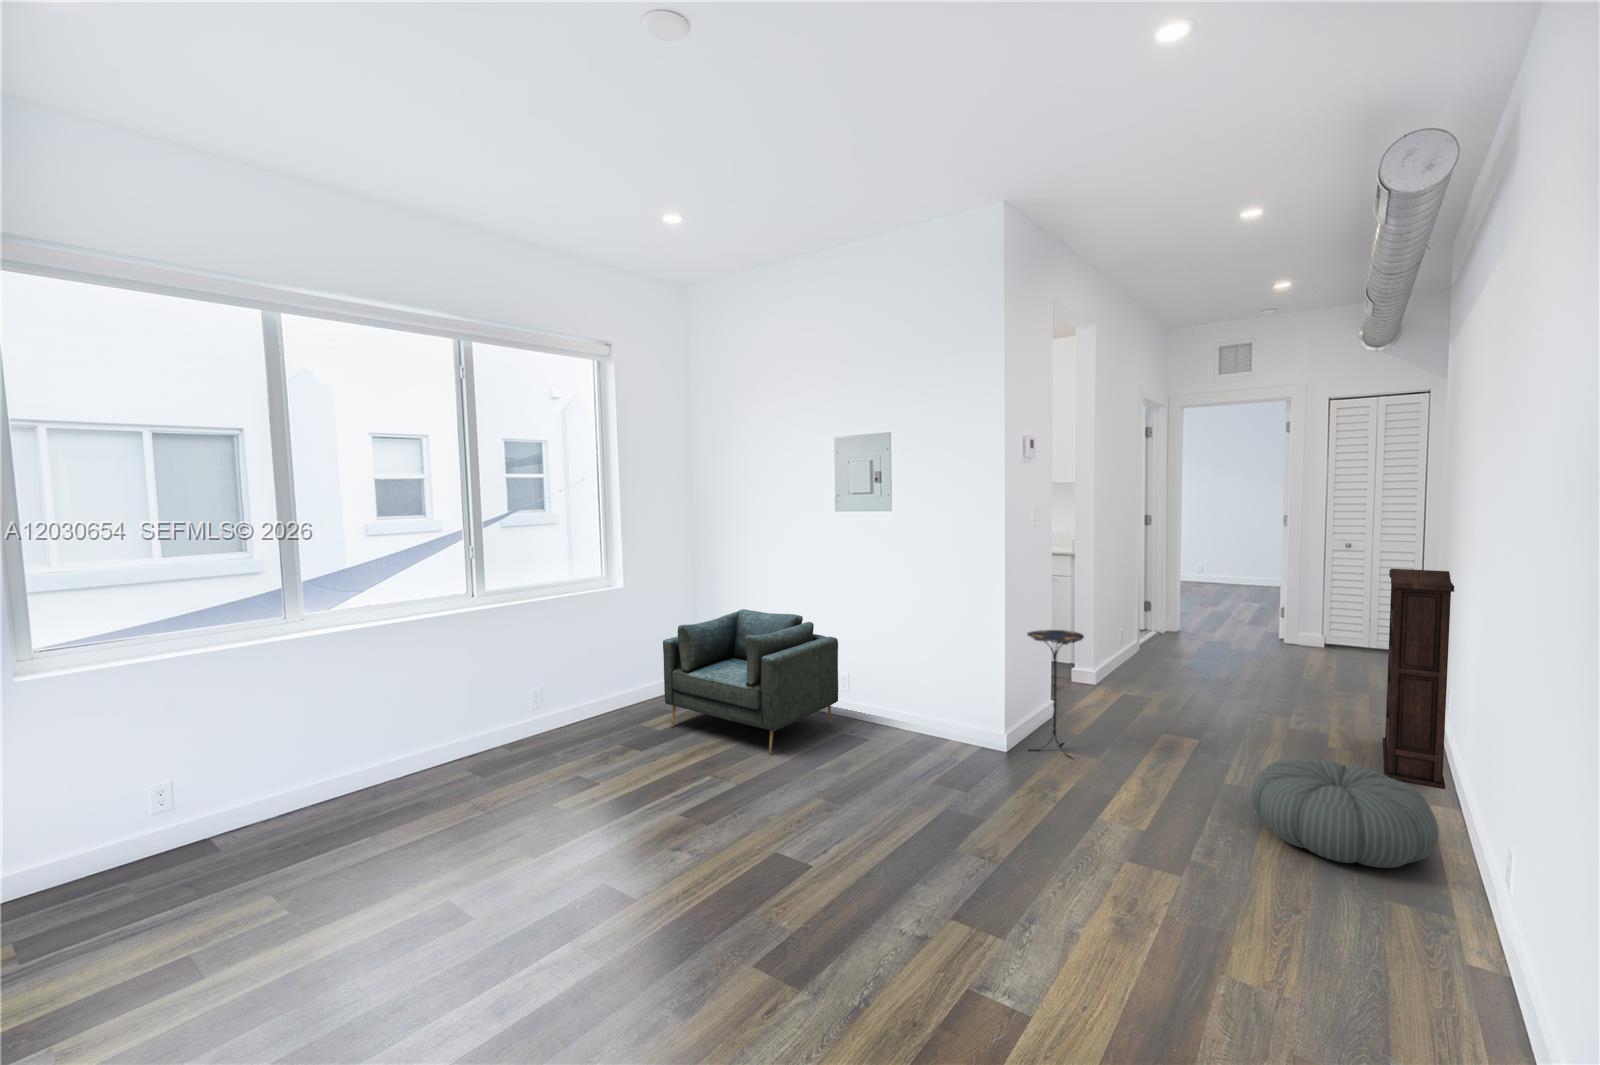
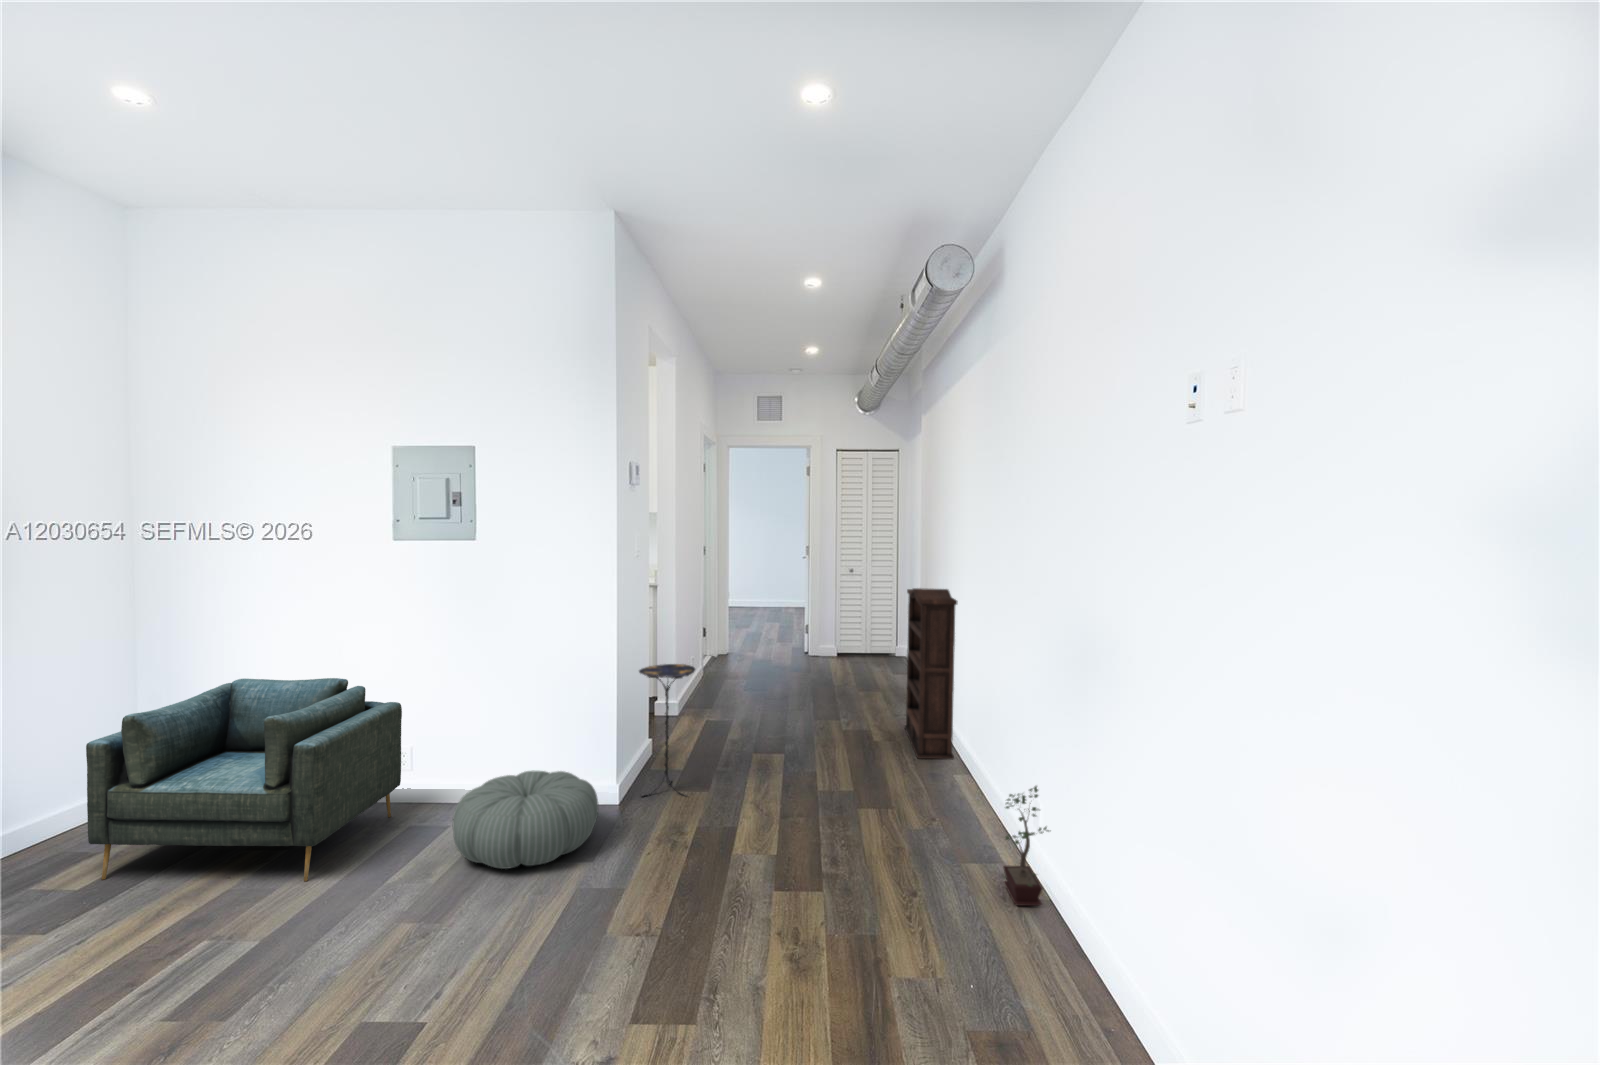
pouf: present [1251,759,1439,868] -> present [453,771,599,869]
potted plant: none [1433,826,1505,981] -> present [1003,786,1049,906]

